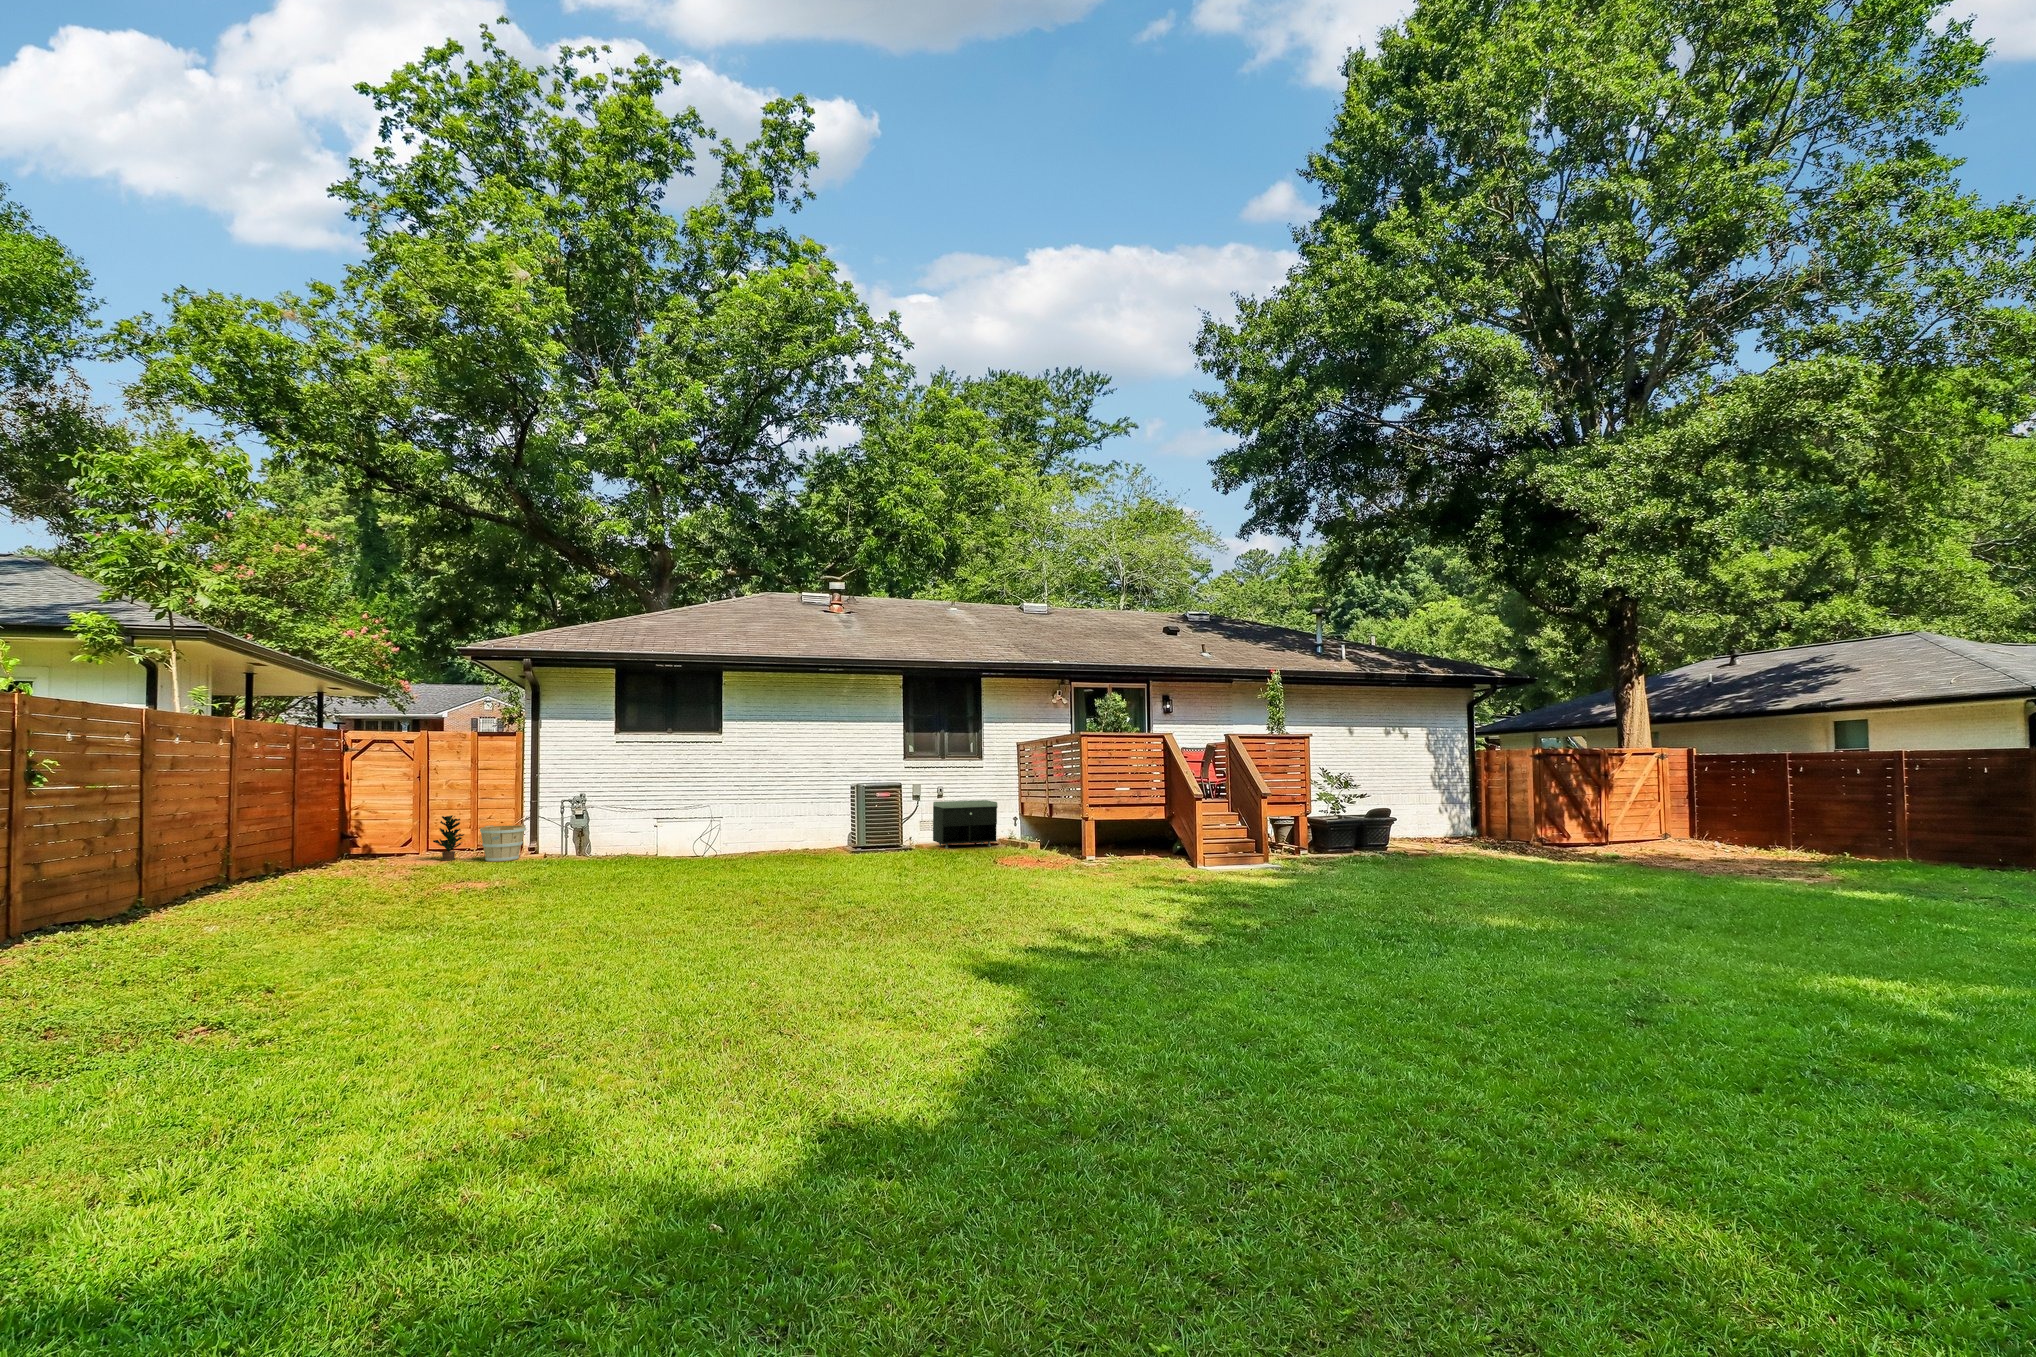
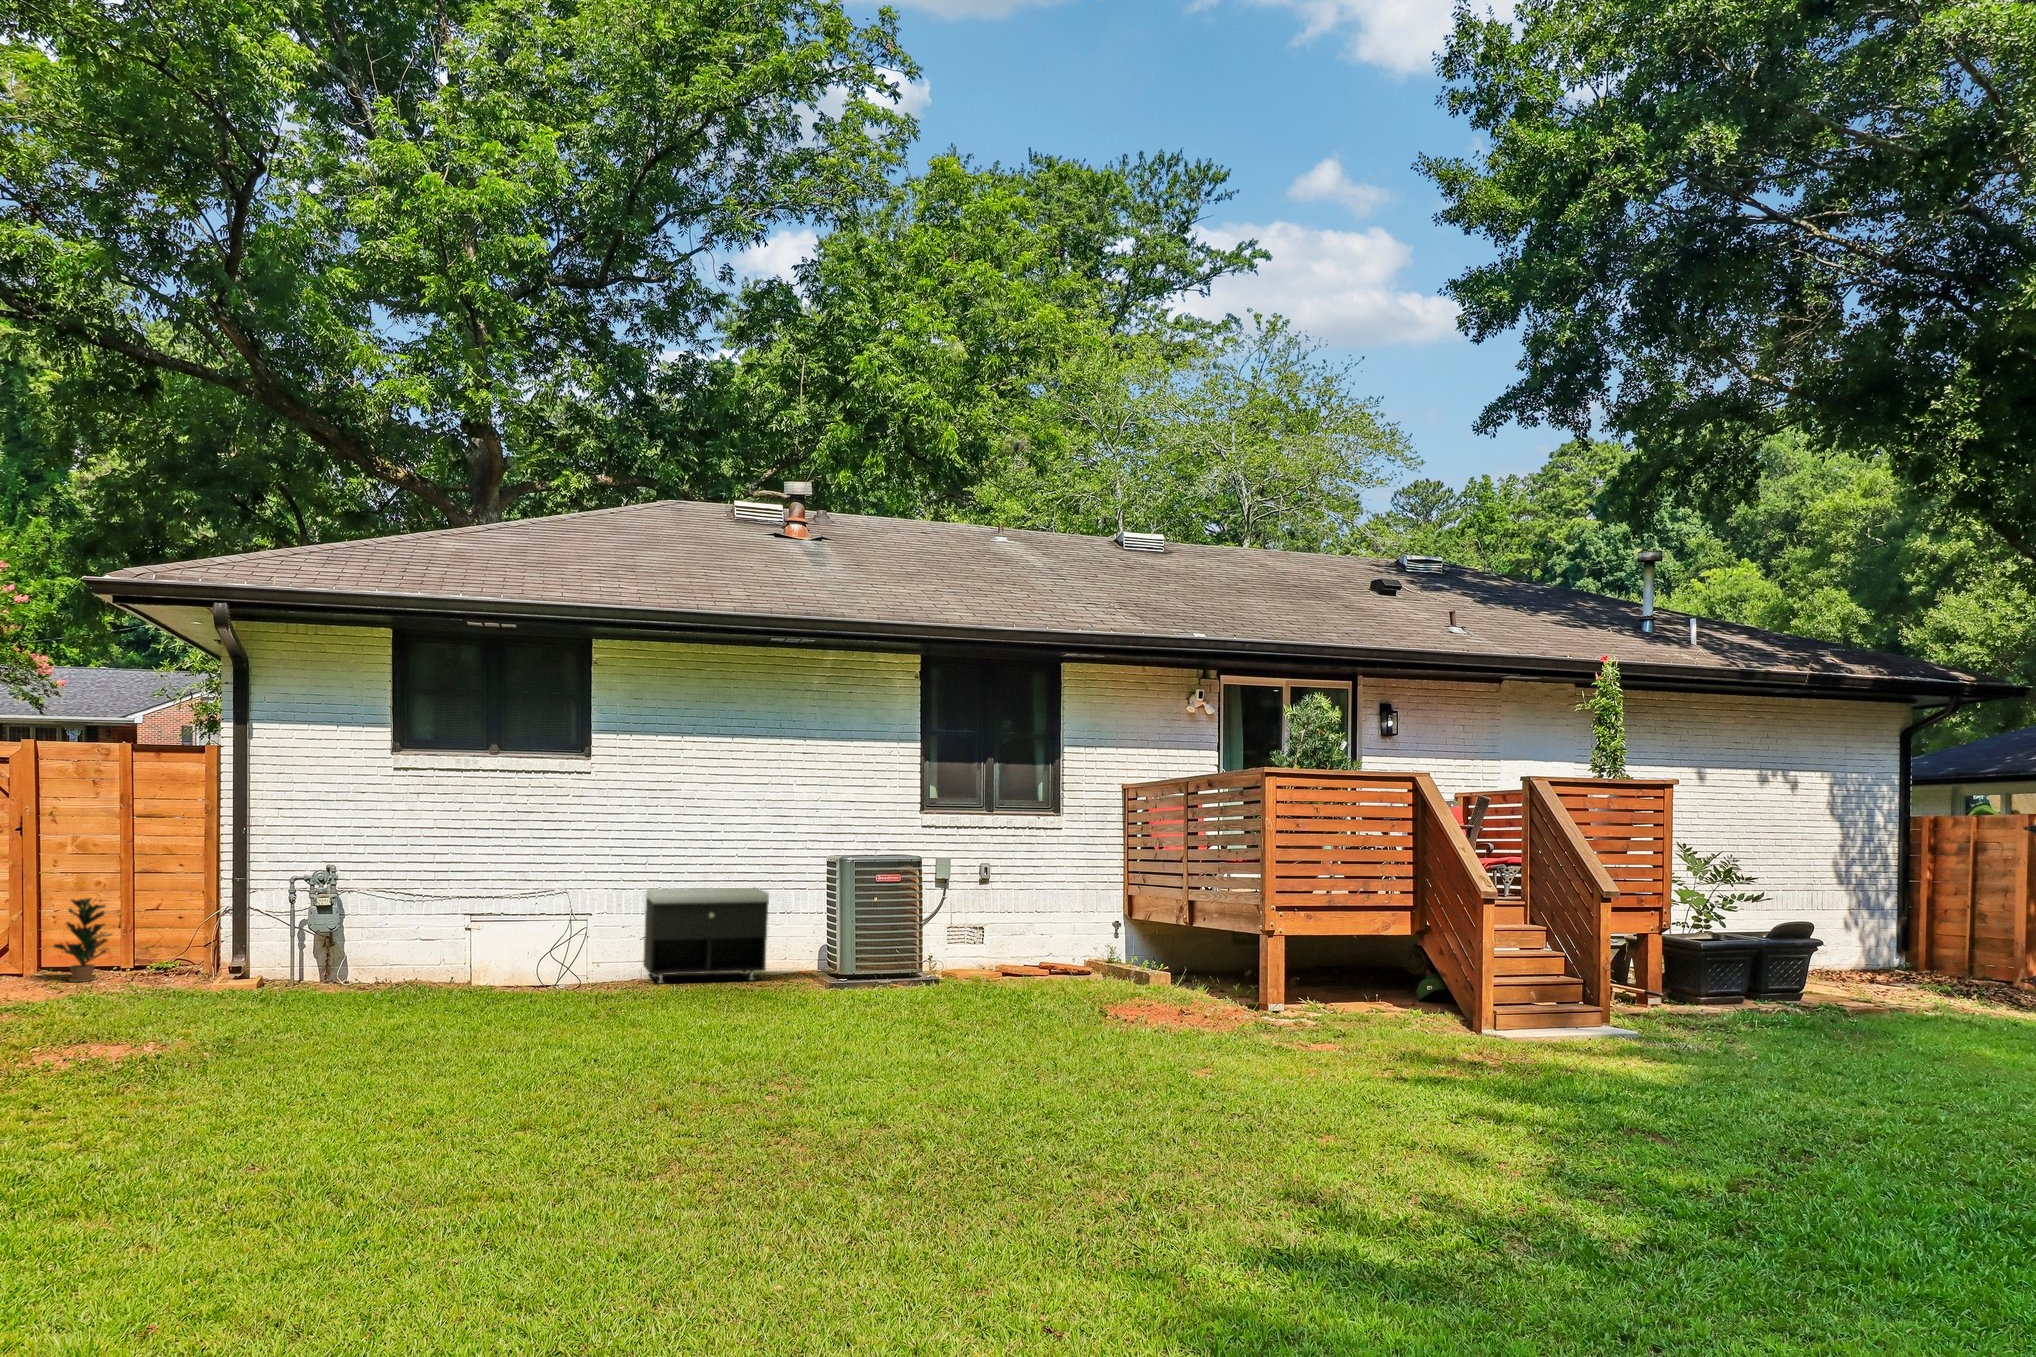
storage bench: present [933,800,998,848] -> present [643,888,769,983]
wooden bucket: present [480,825,526,862] -> none [141,918,228,987]

